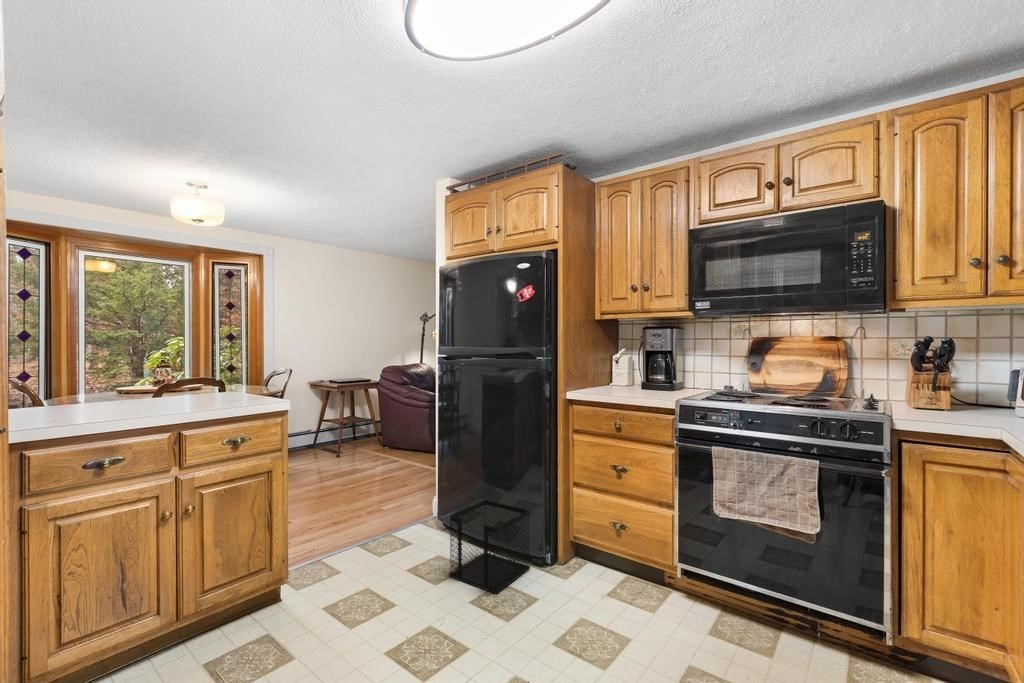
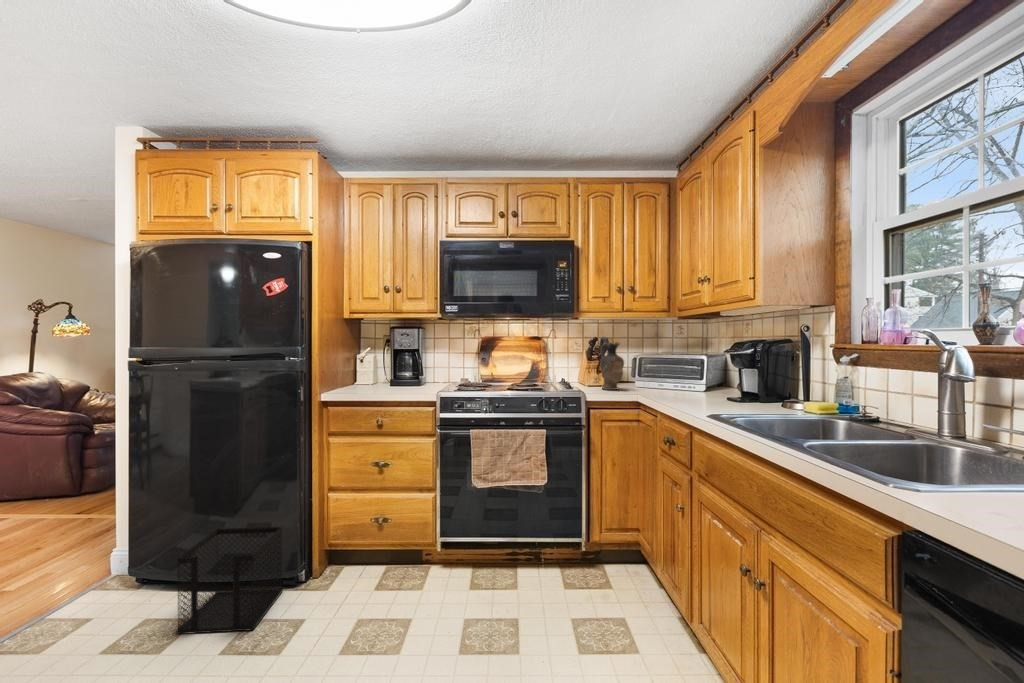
ceramic pitcher: none [933,335,981,416] -> present [600,337,624,390]

